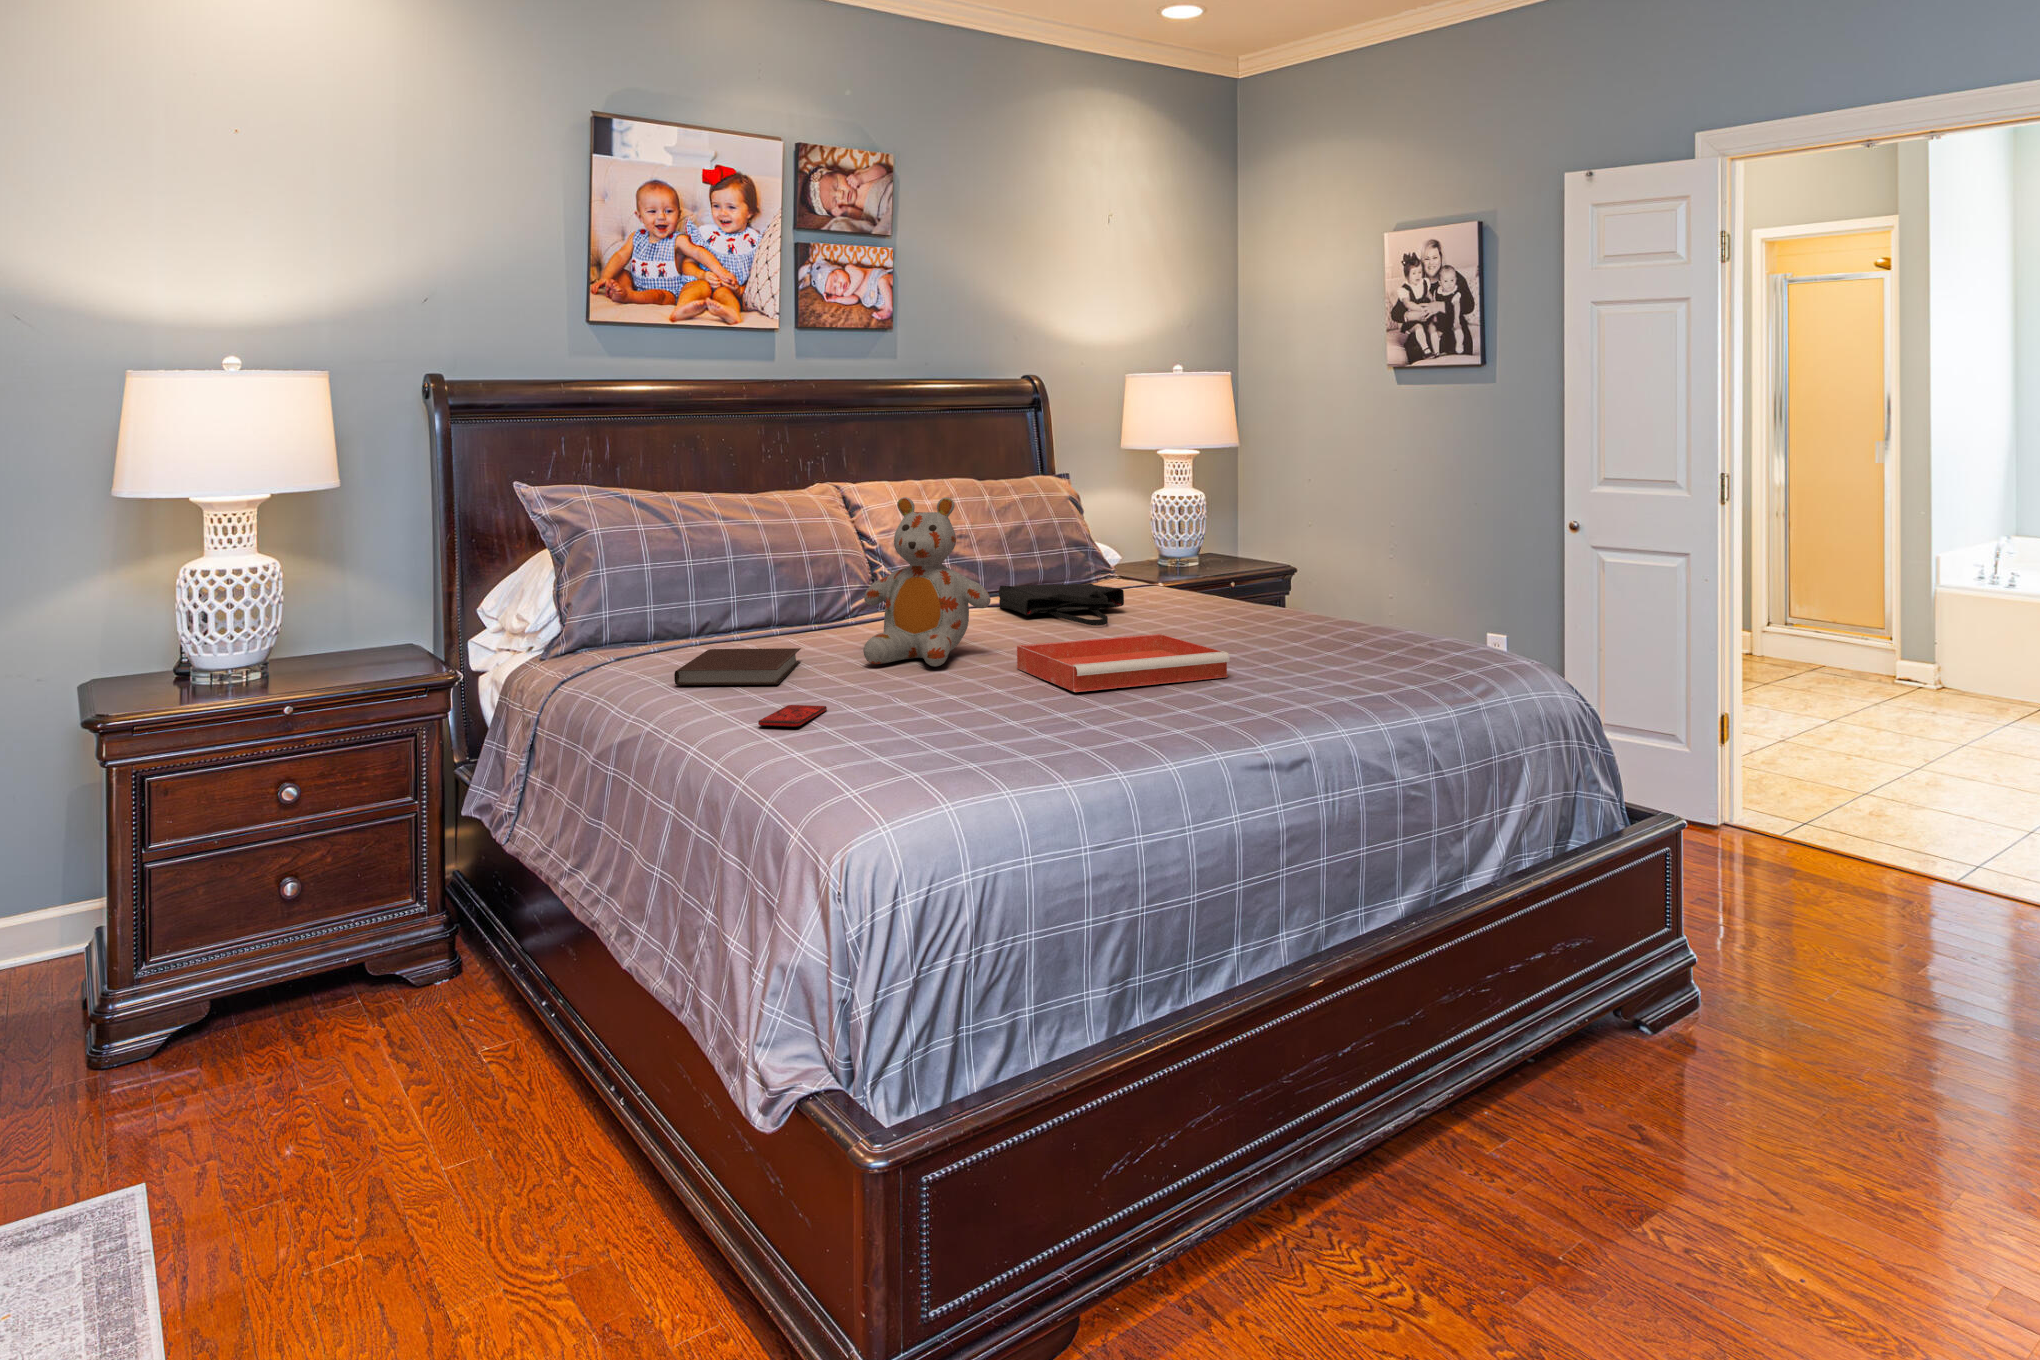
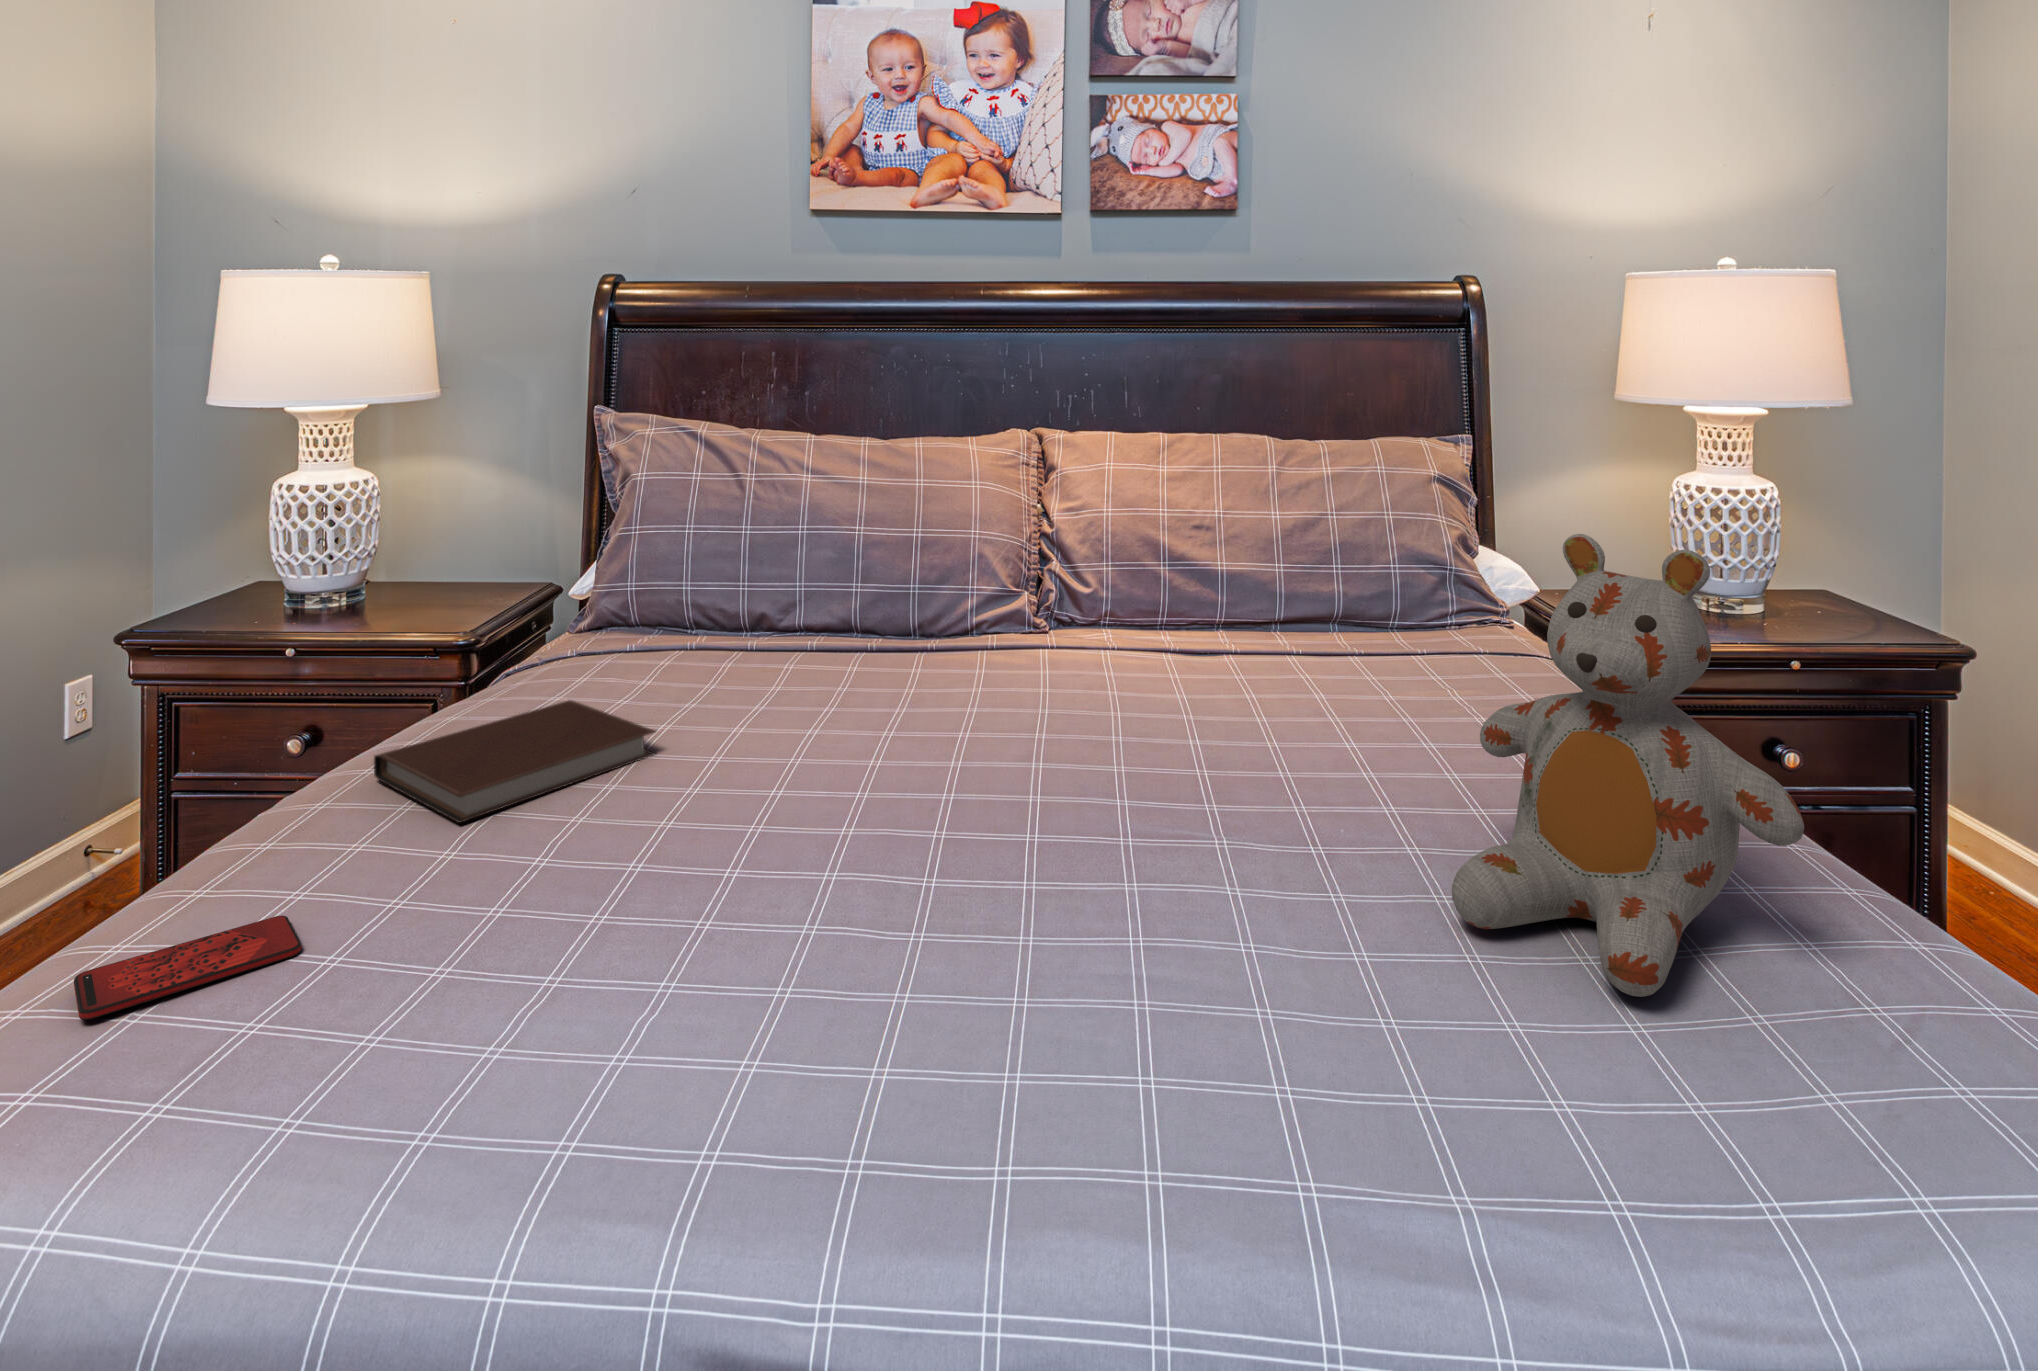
stuffed bear: present [863,497,991,667] -> present [1452,534,1804,997]
tote bag: present [999,583,1124,625] -> none [1177,630,1385,771]
tray: present [1017,634,1230,692] -> none [718,849,1219,1161]

